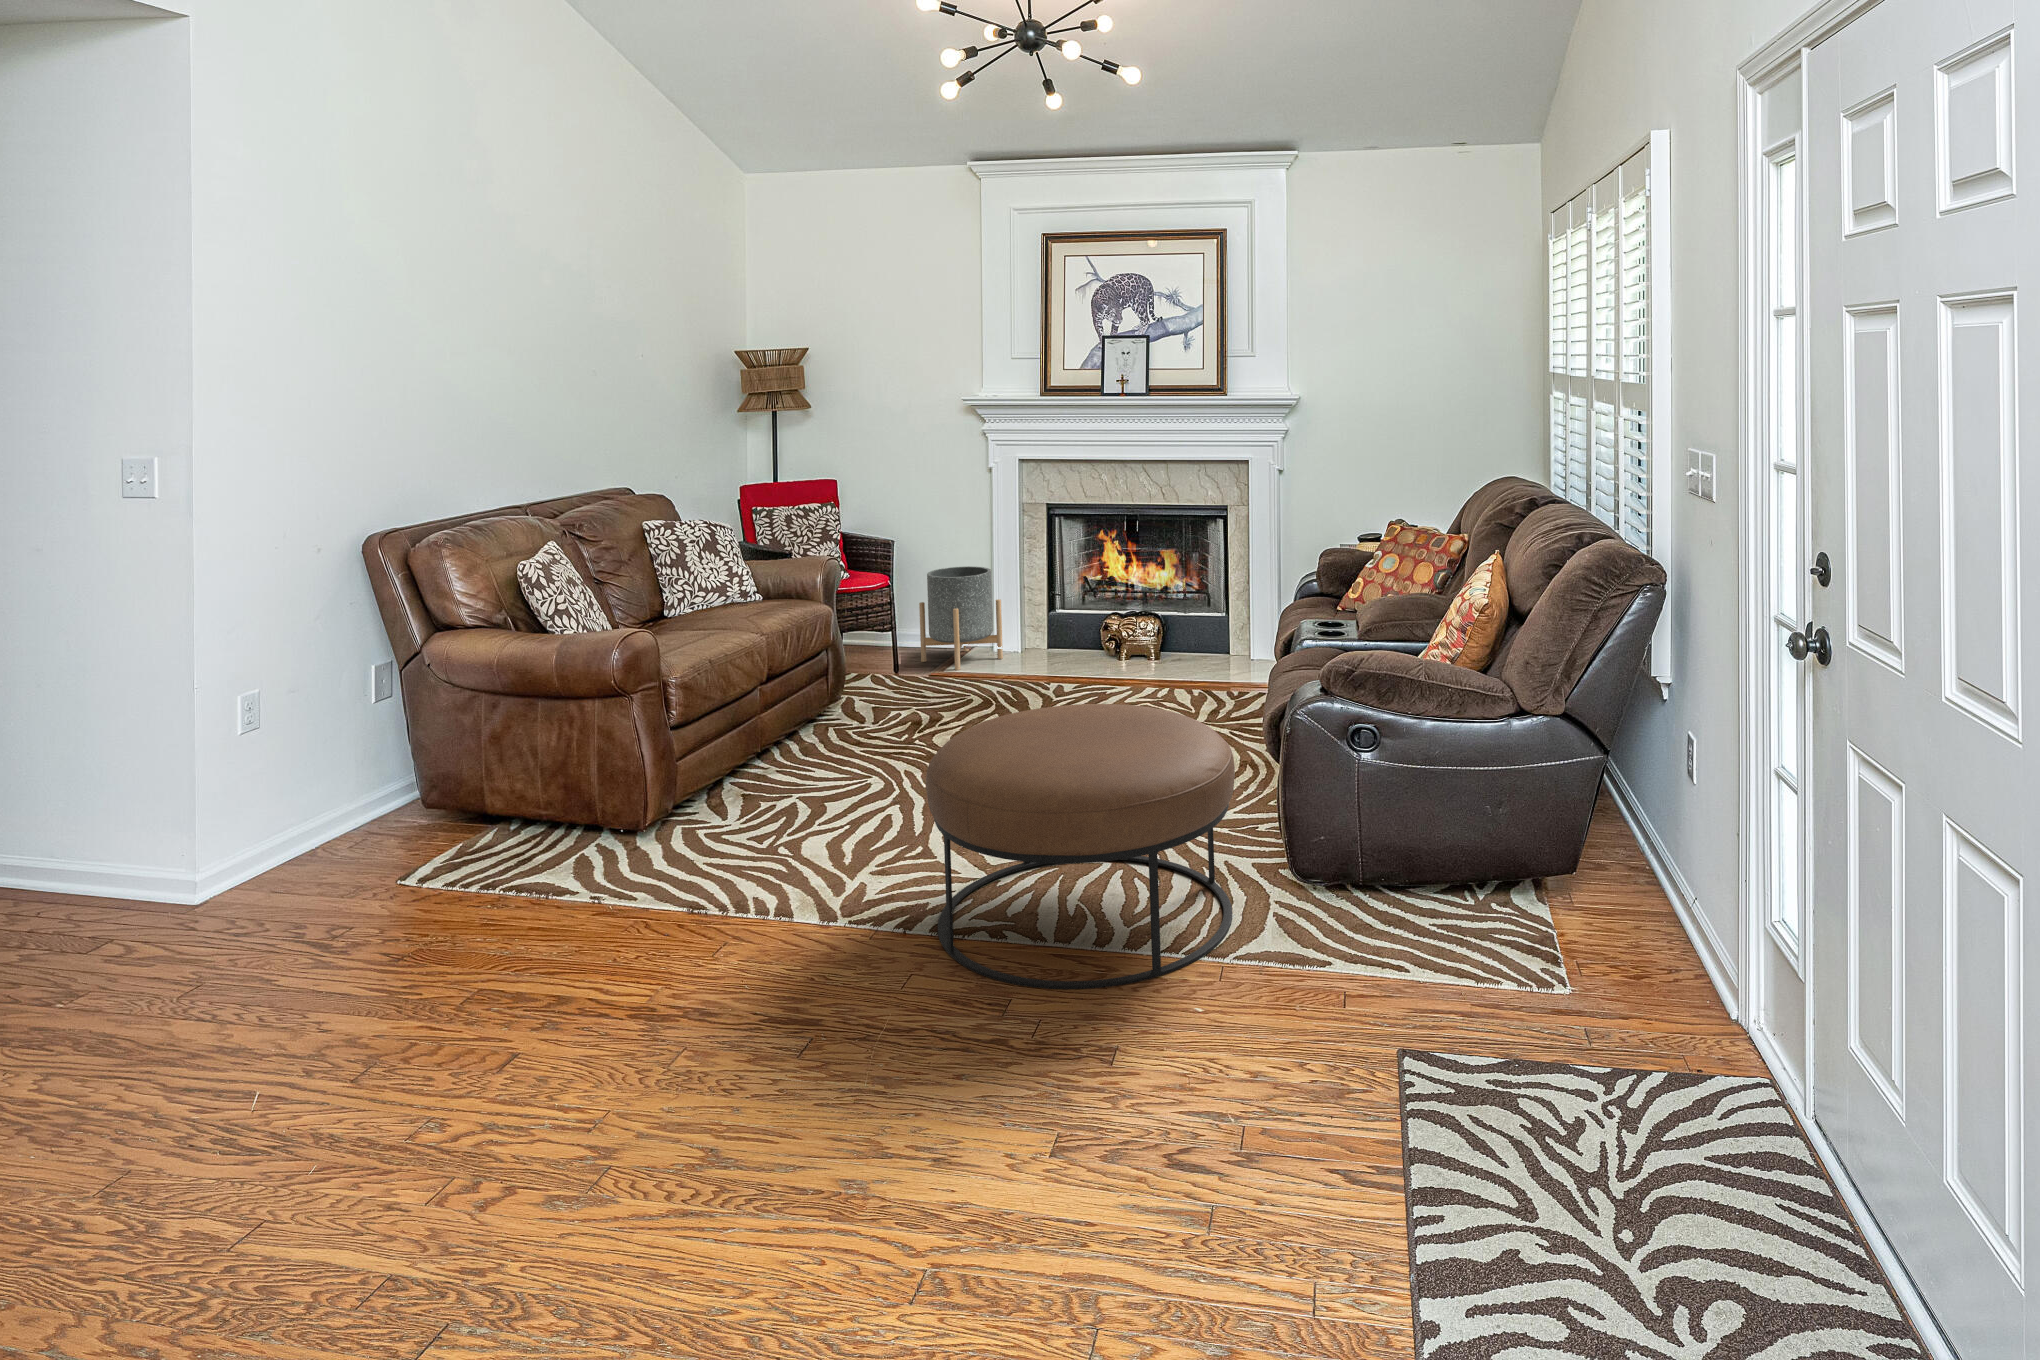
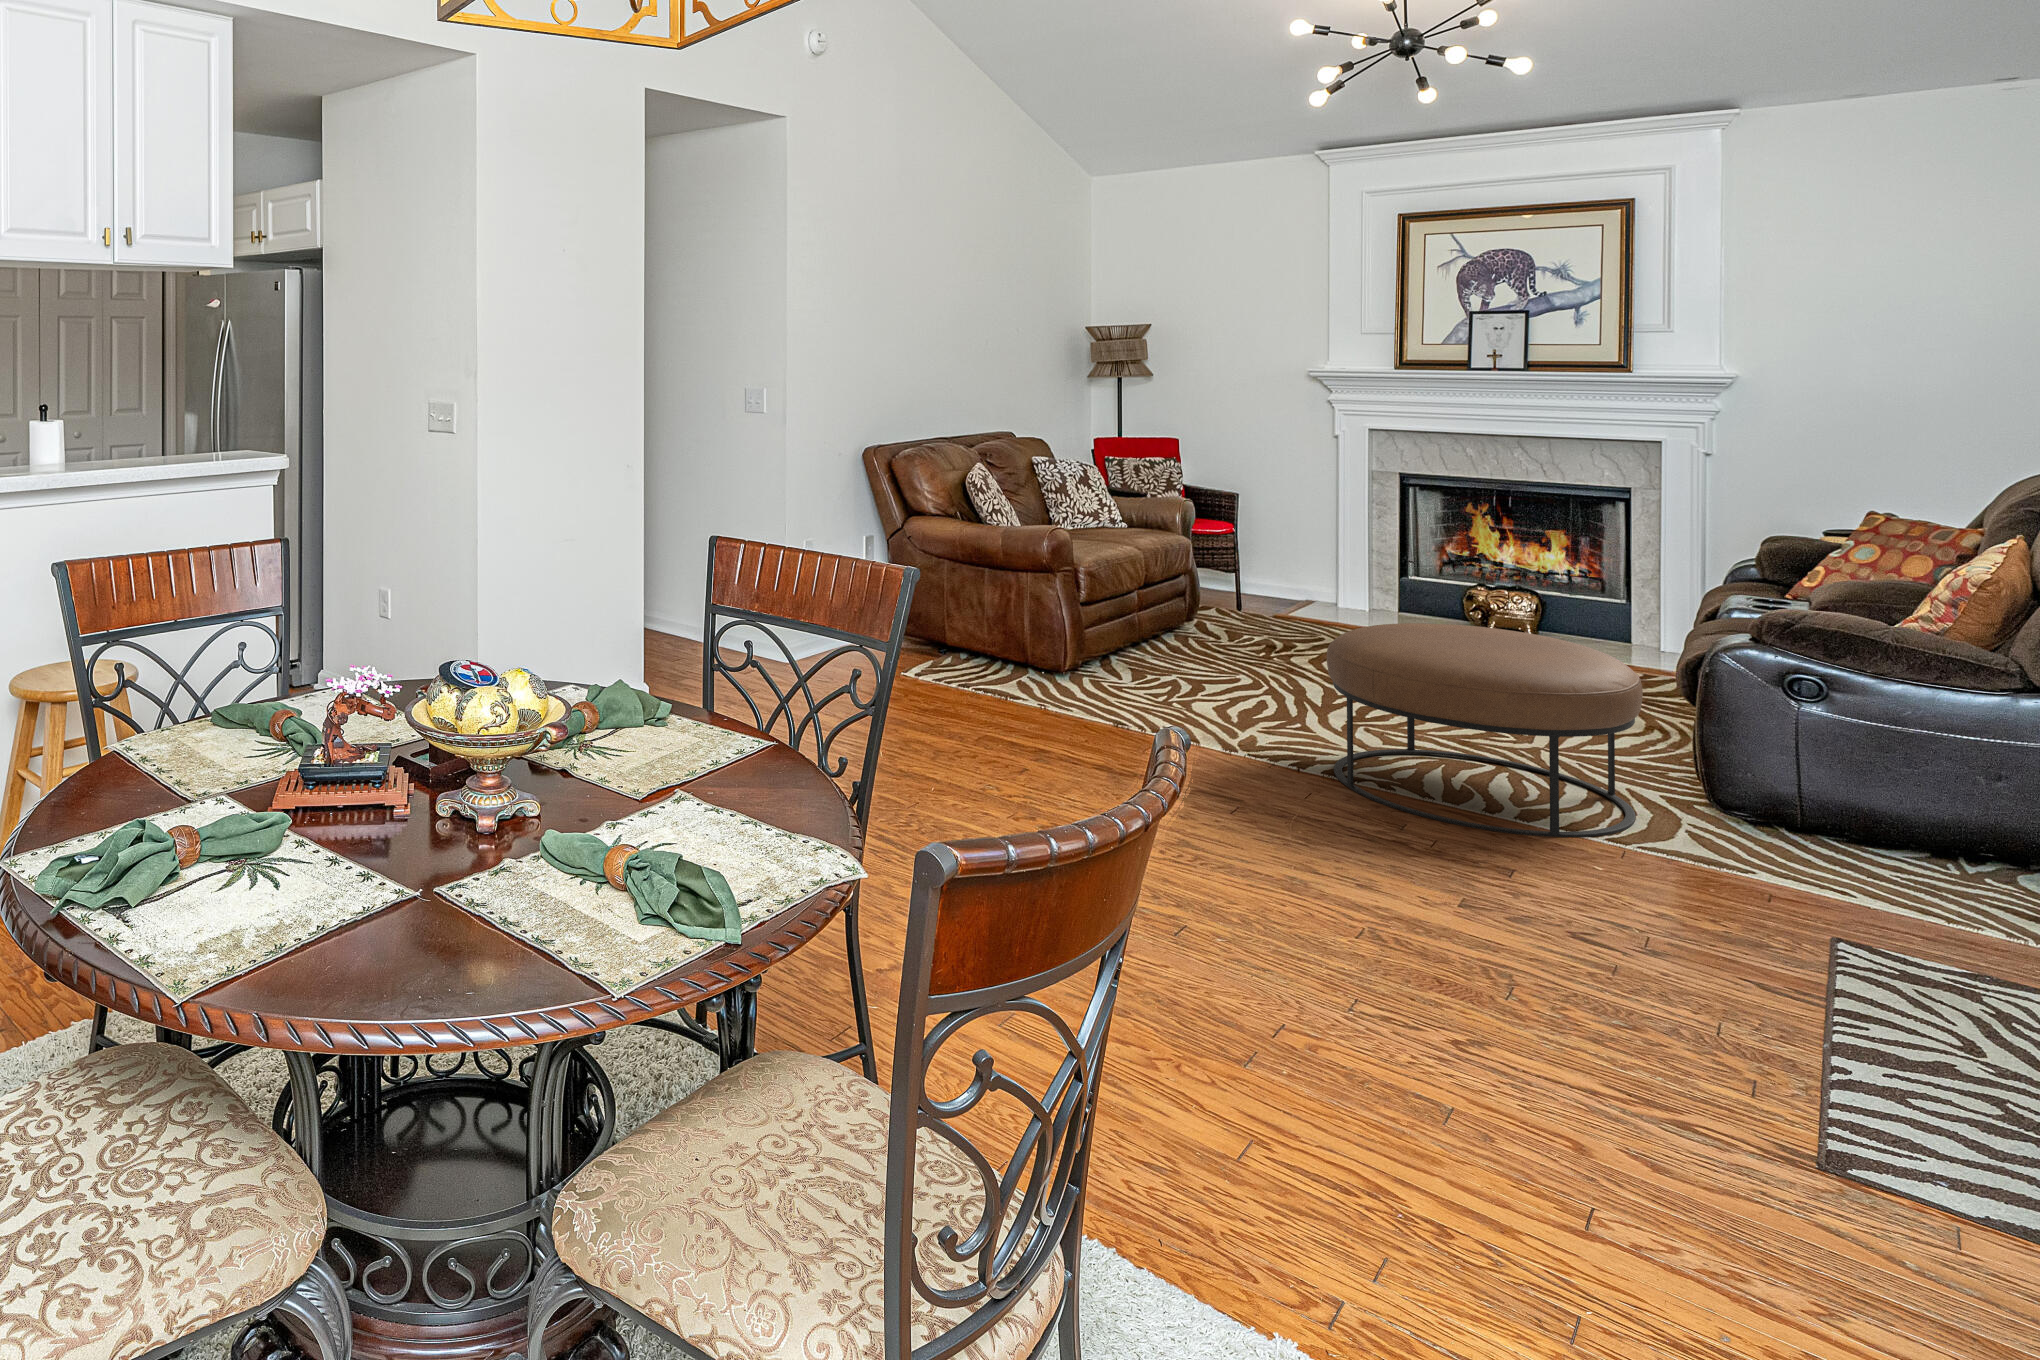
planter: present [919,566,1003,670] -> none [1261,524,1349,616]

